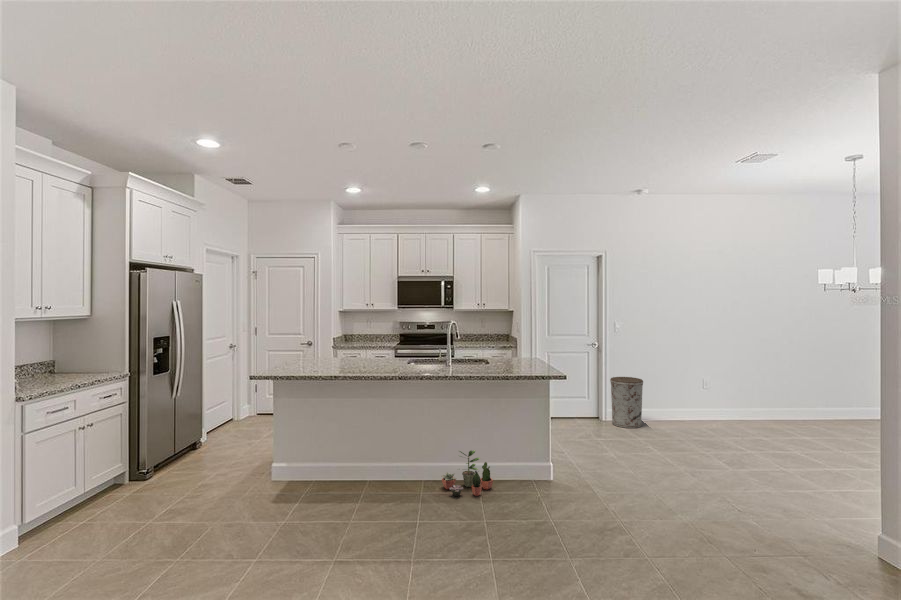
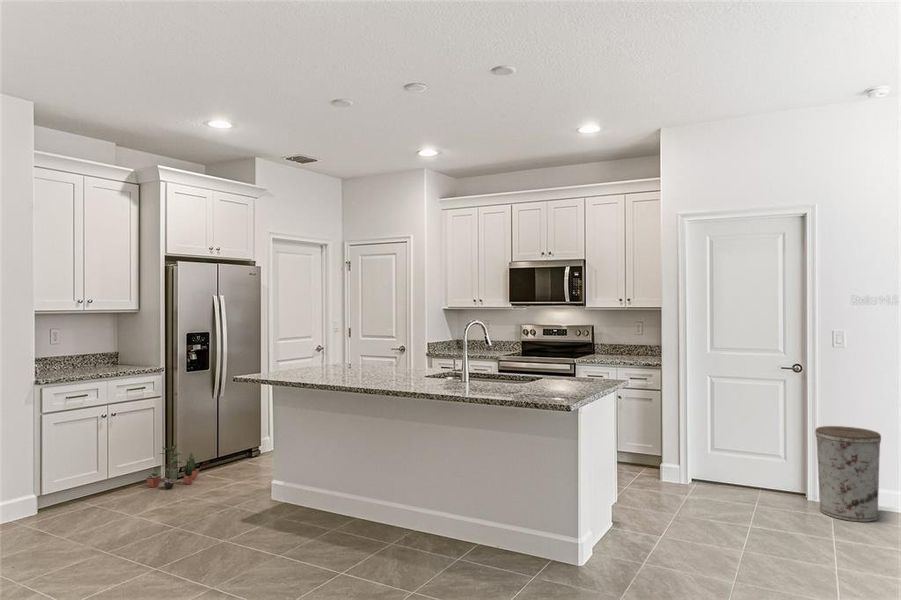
potted plant: present [442,450,493,496] -> present [145,444,199,489]

